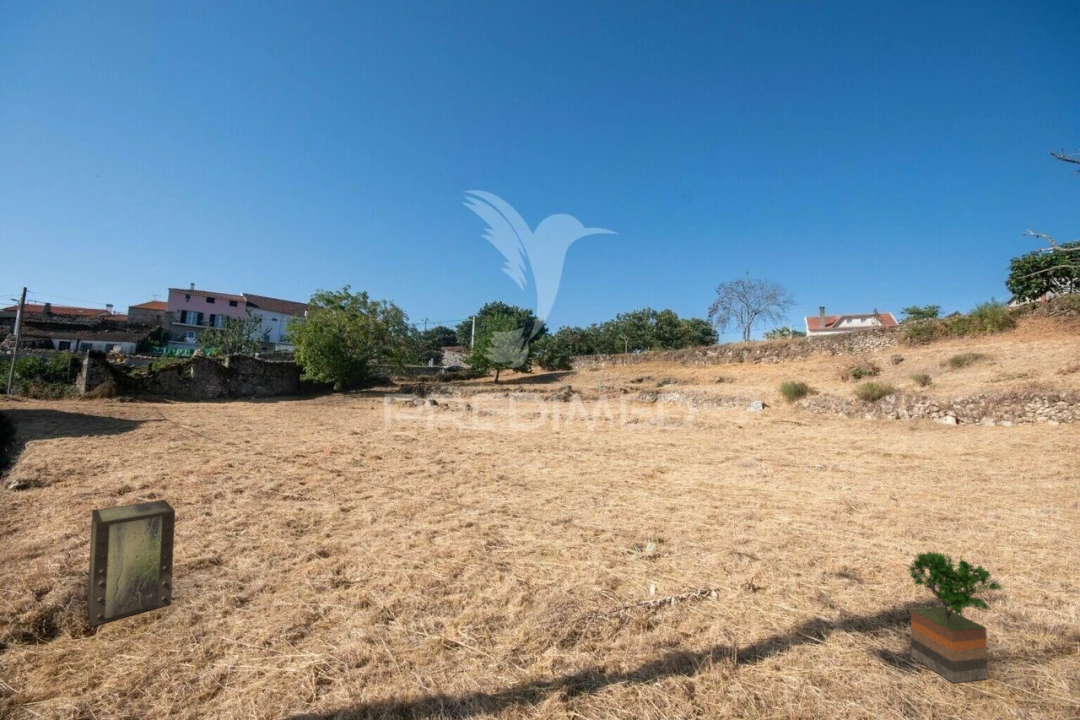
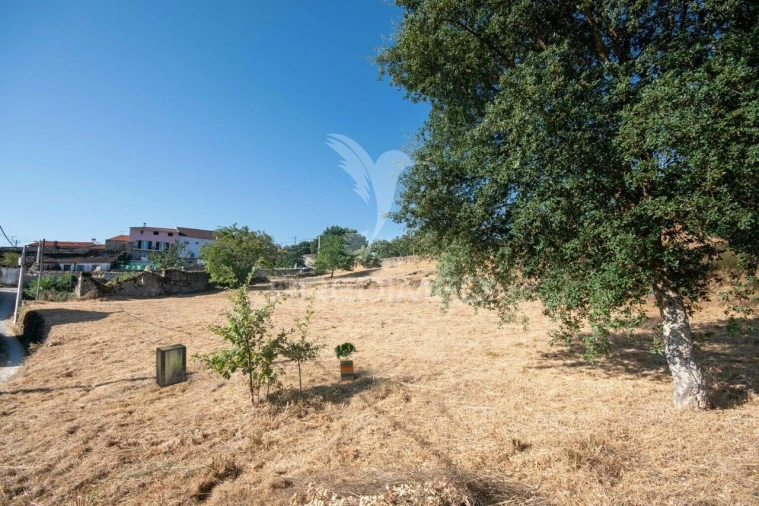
storage box: present [87,500,175,626] -> present [156,344,186,387]

